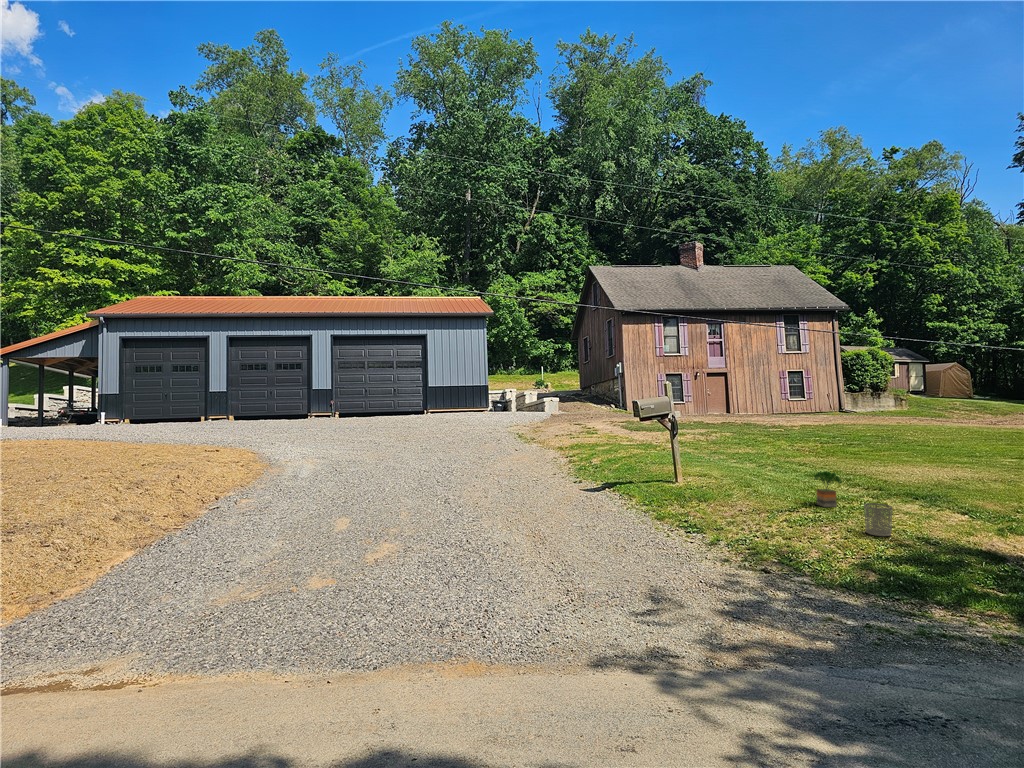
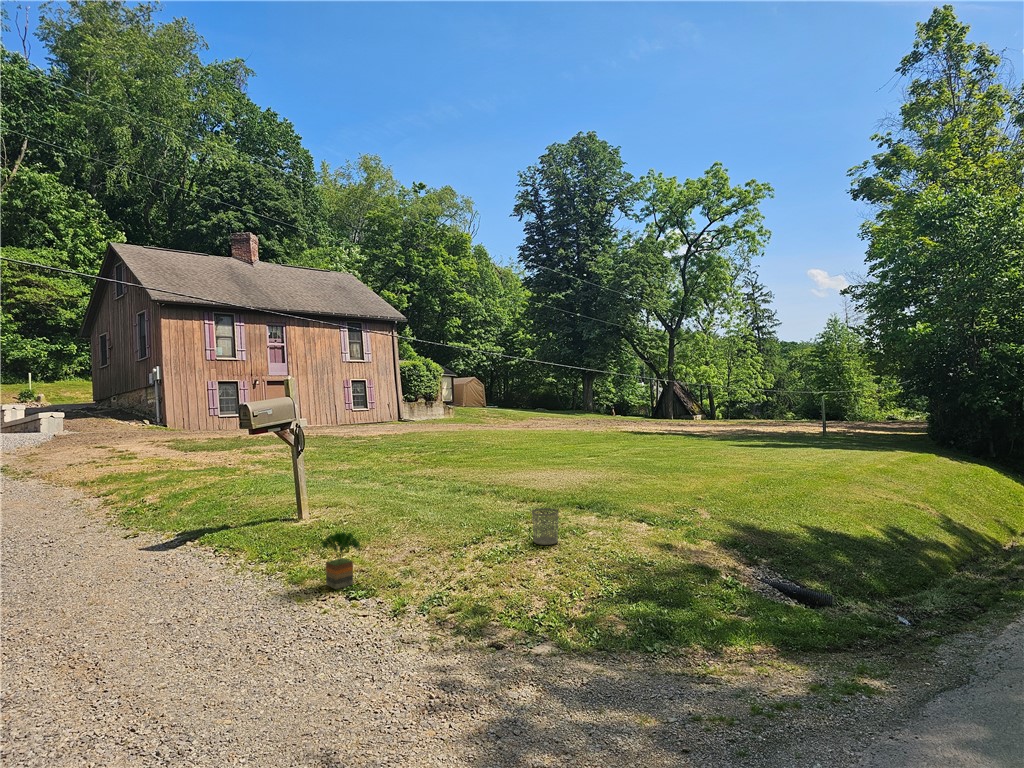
potted tree: present [814,471,842,507] -> present [322,532,360,589]

